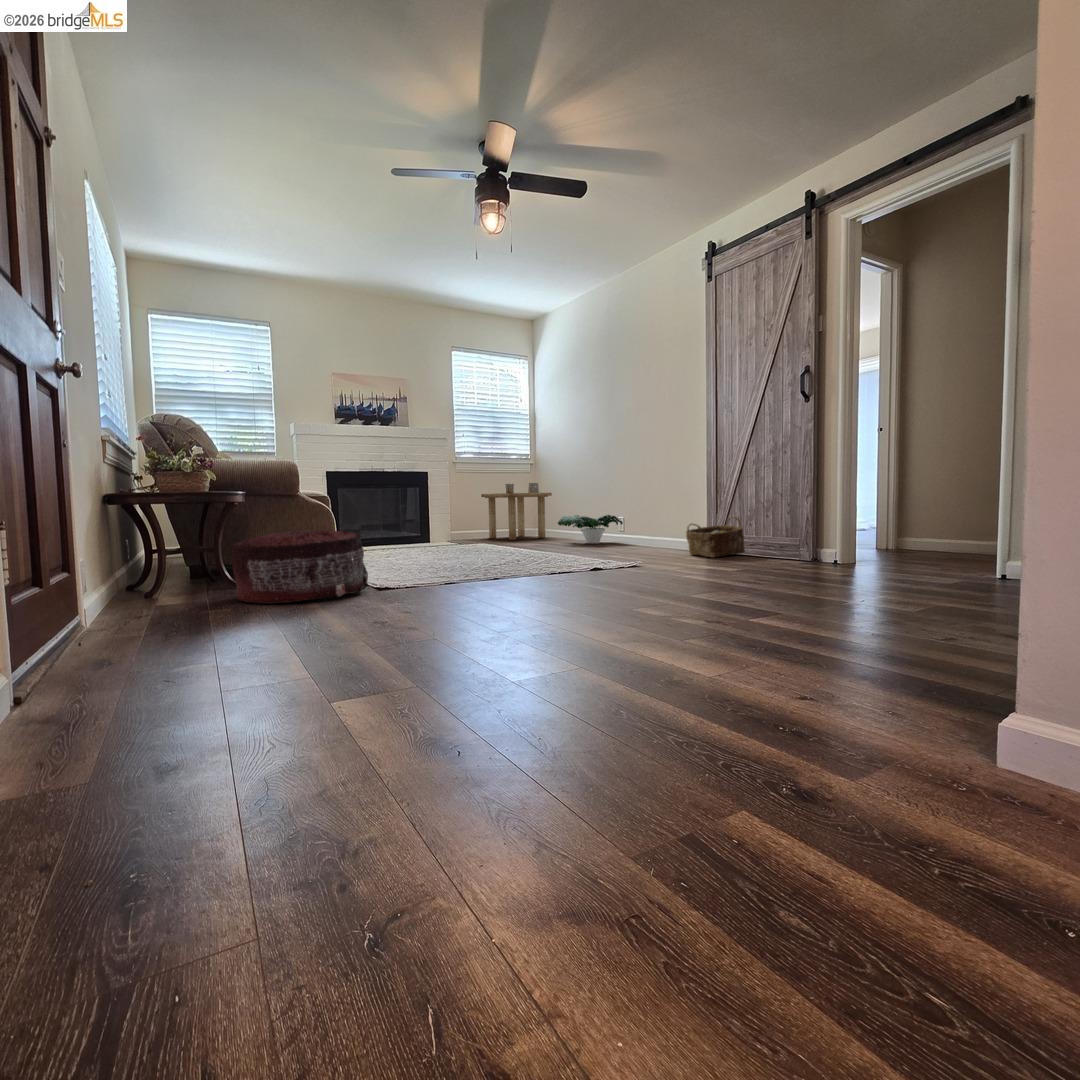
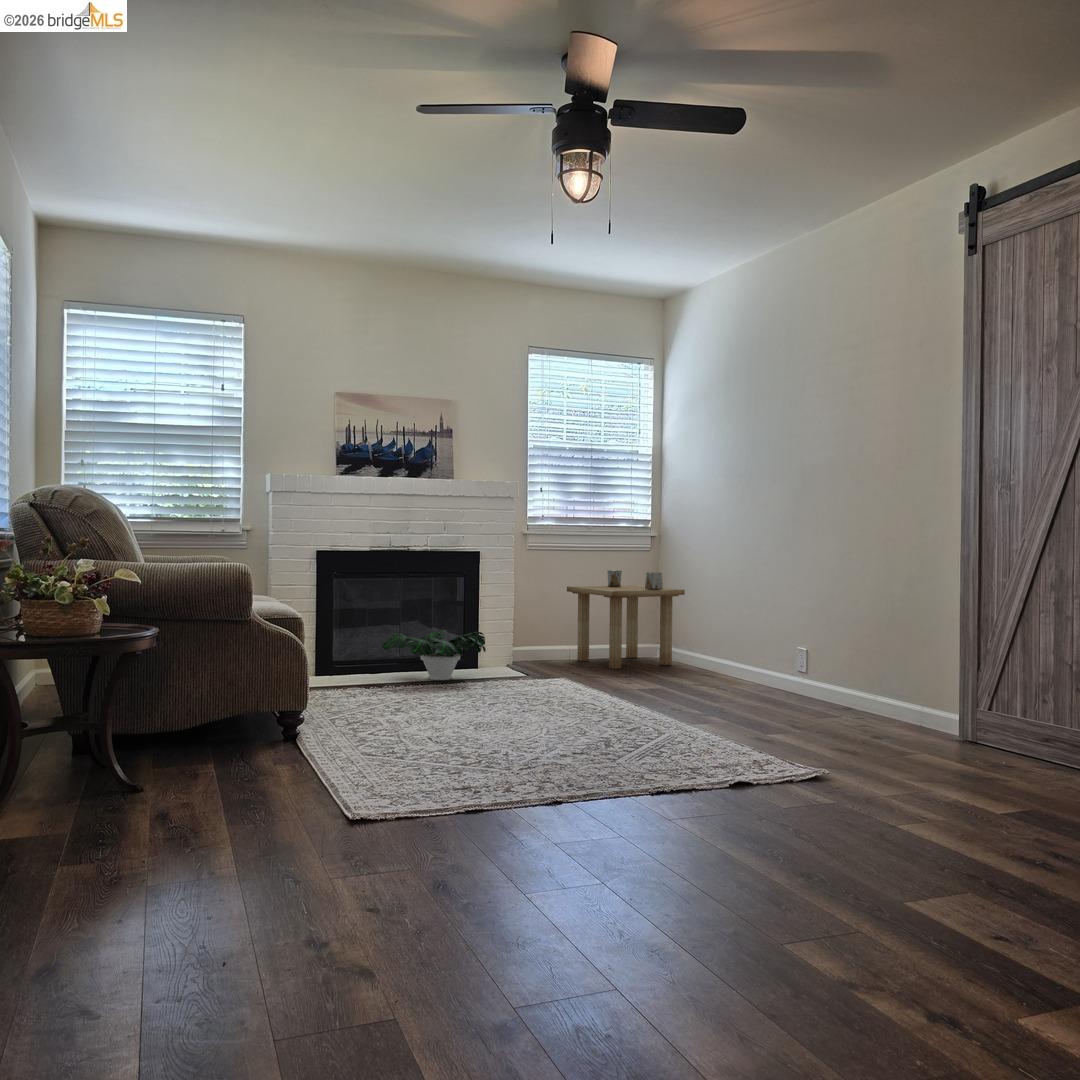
potted plant: present [558,515,623,544] -> present [382,630,486,680]
woven basket: present [686,516,745,558] -> none [921,679,1035,762]
pouf: present [231,530,369,603] -> none [102,714,331,868]

